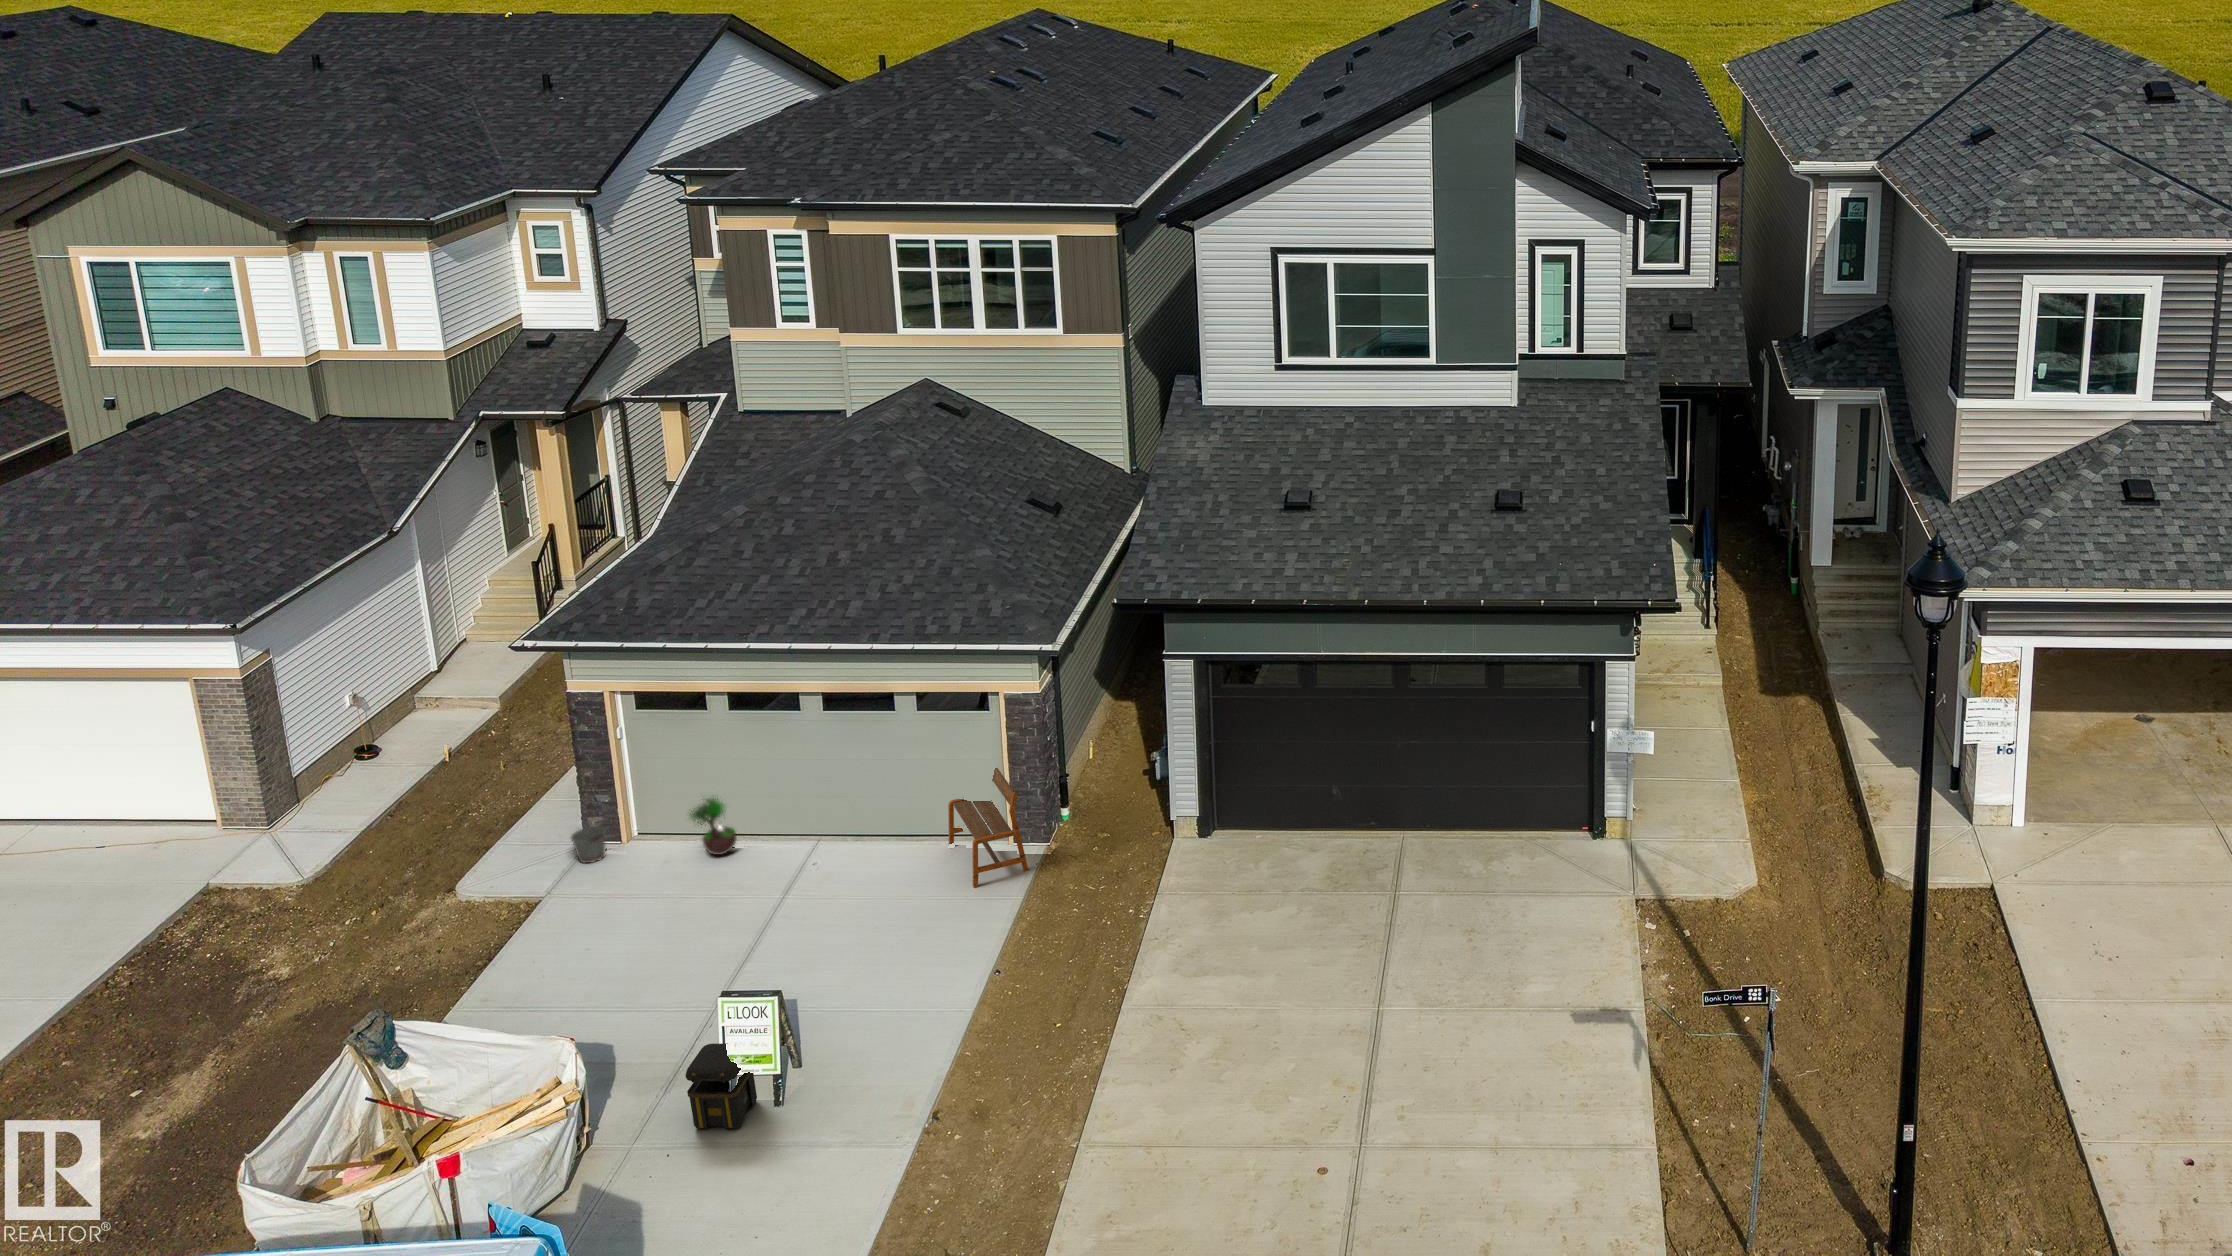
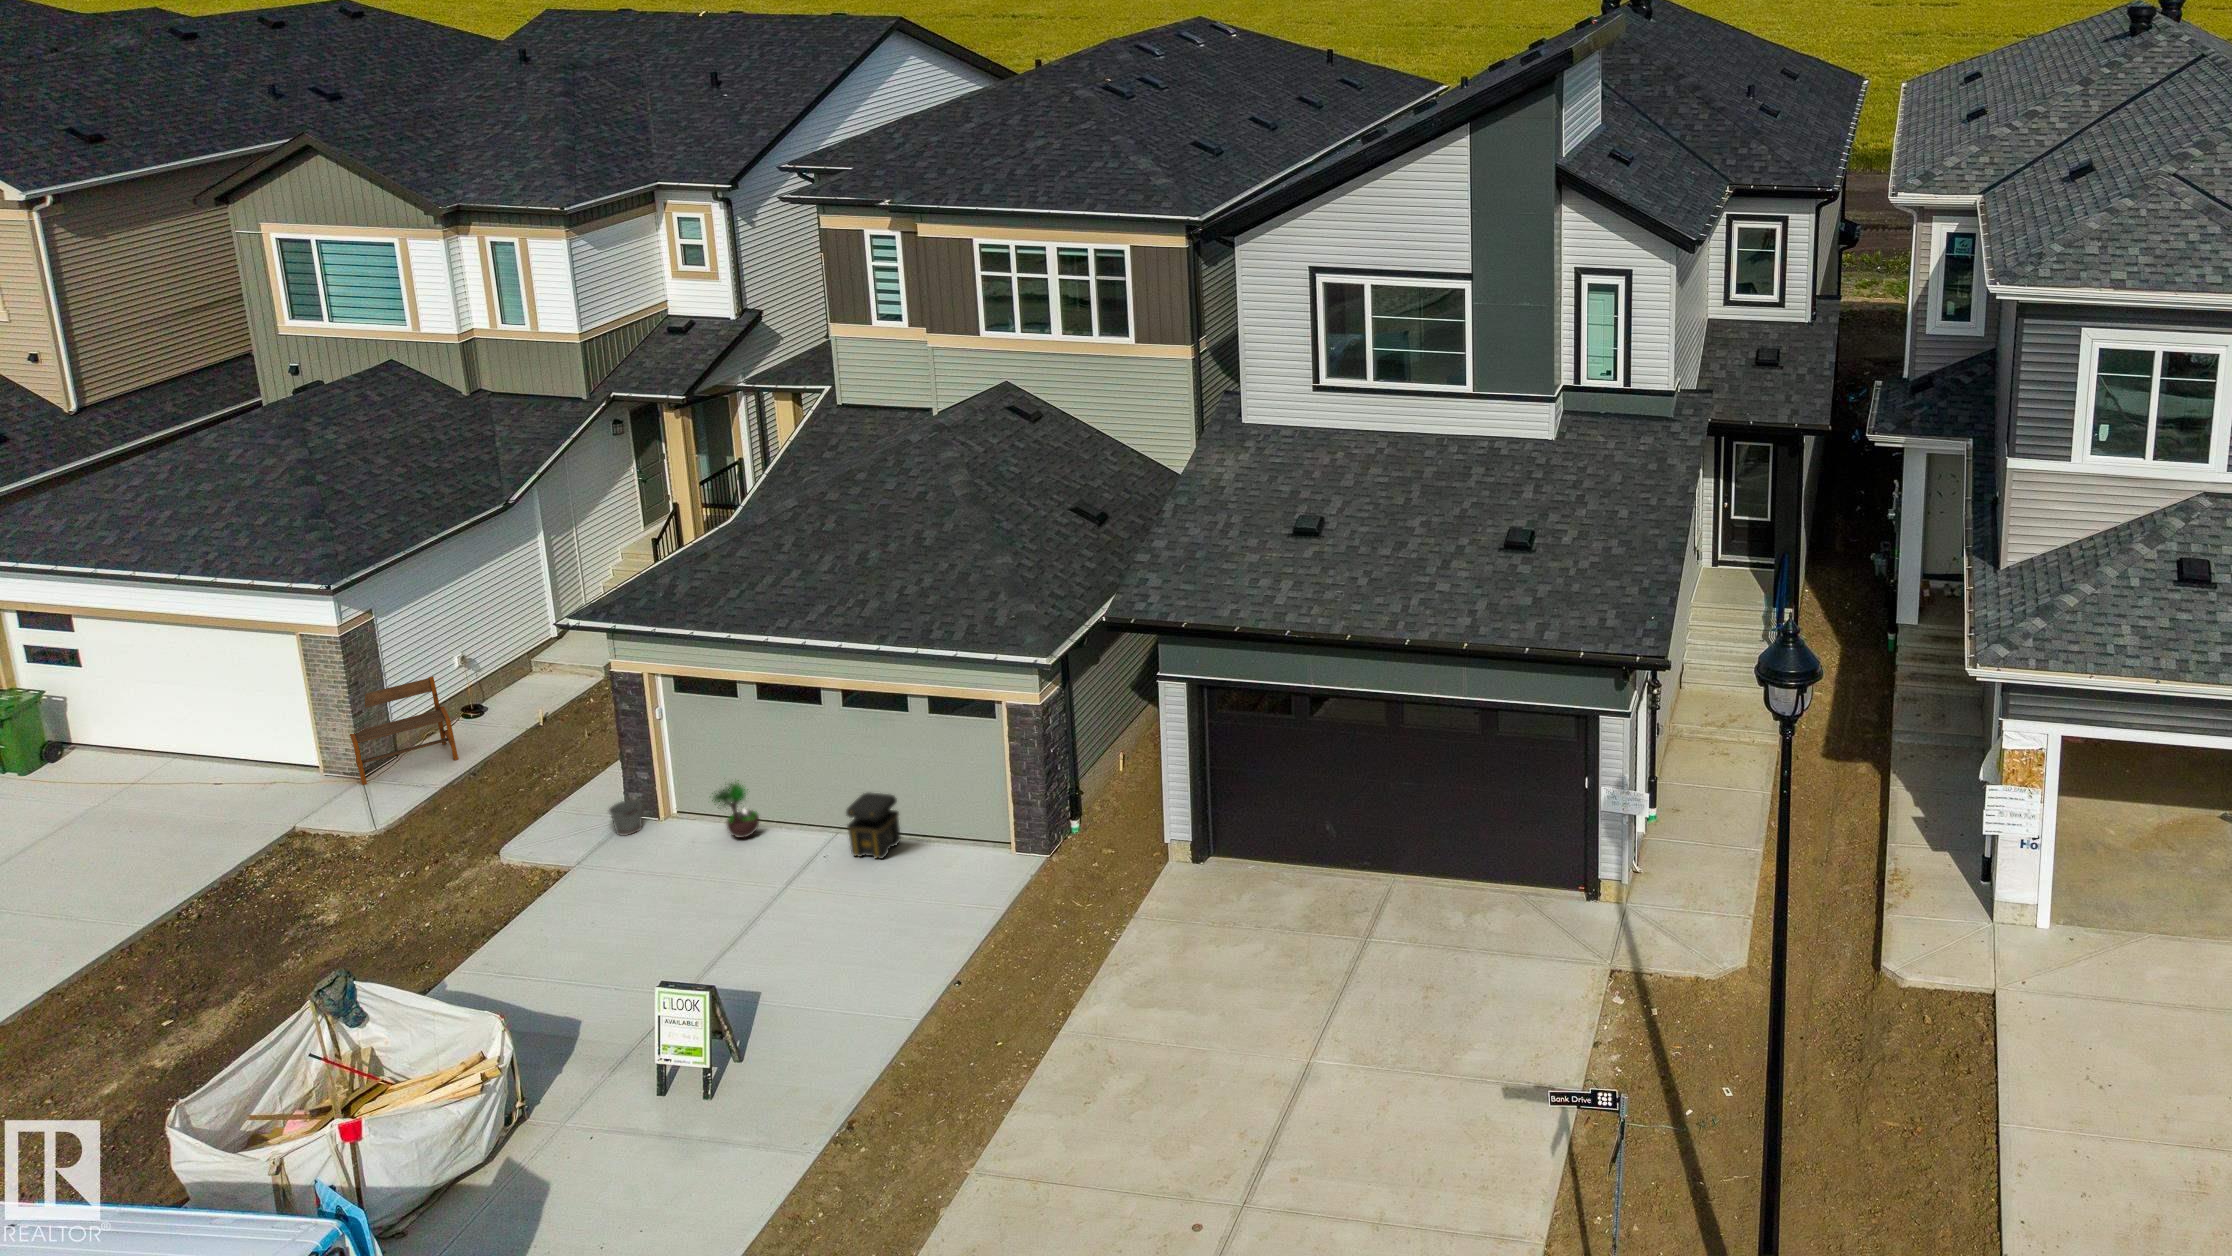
bench: present [948,768,1028,888] -> present [350,676,458,785]
toolbox: present [686,1043,757,1129] -> present [846,792,901,859]

